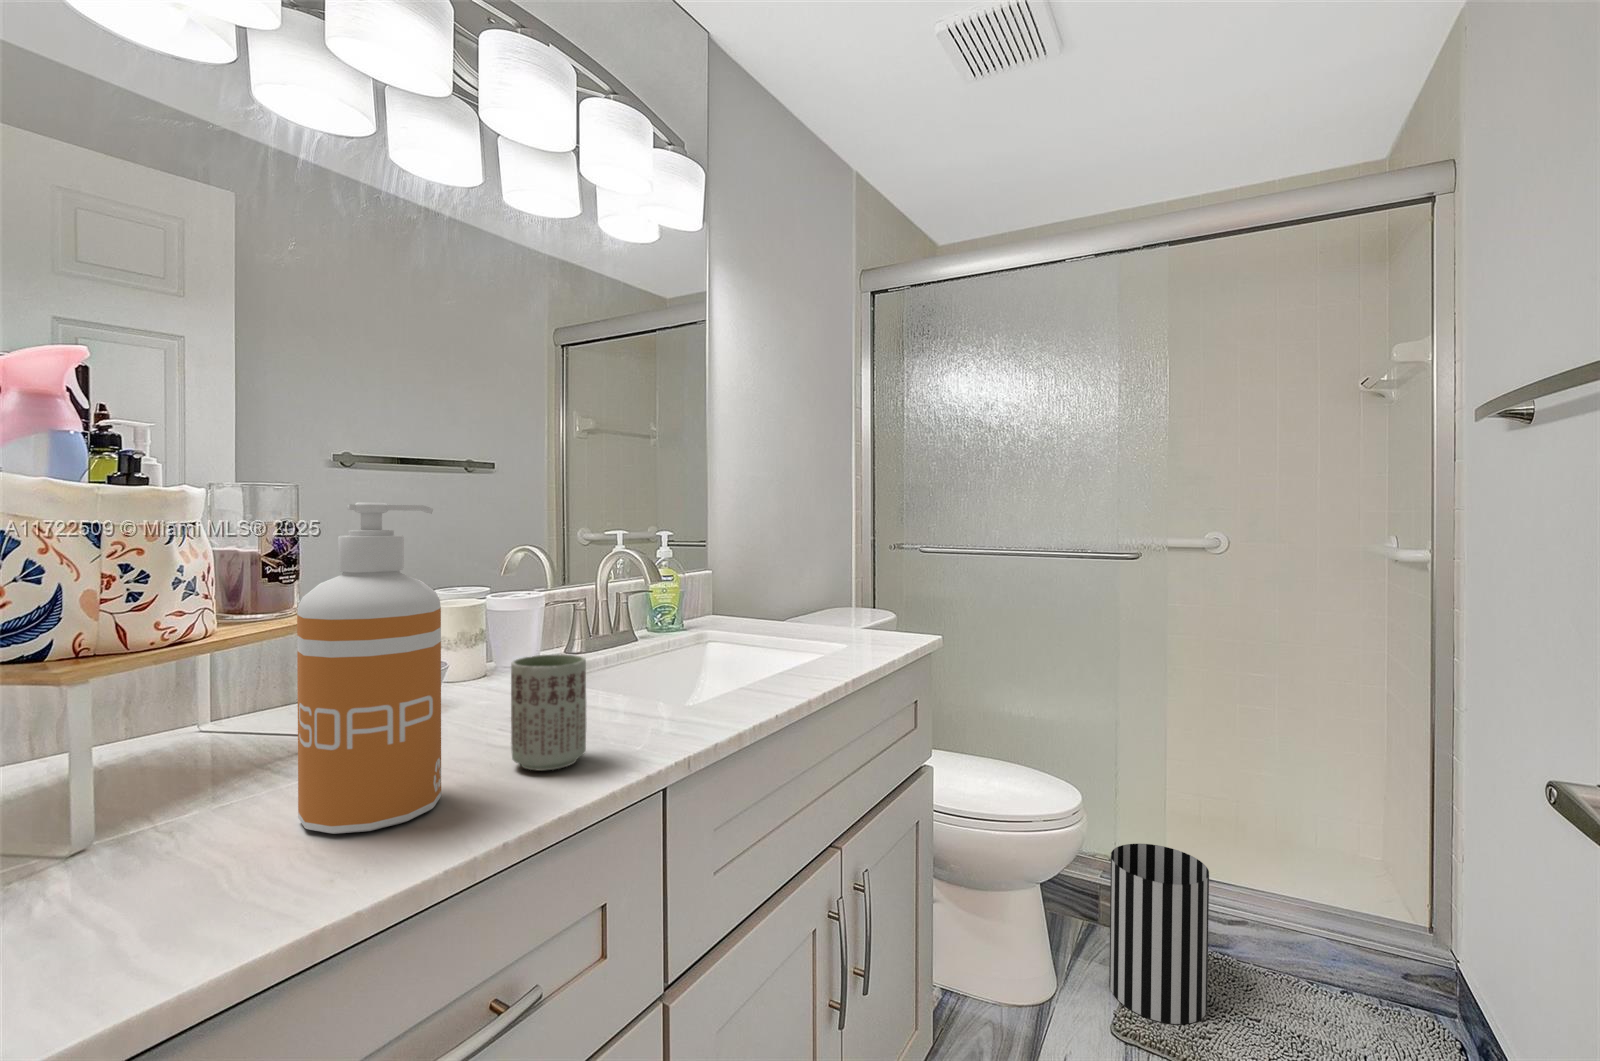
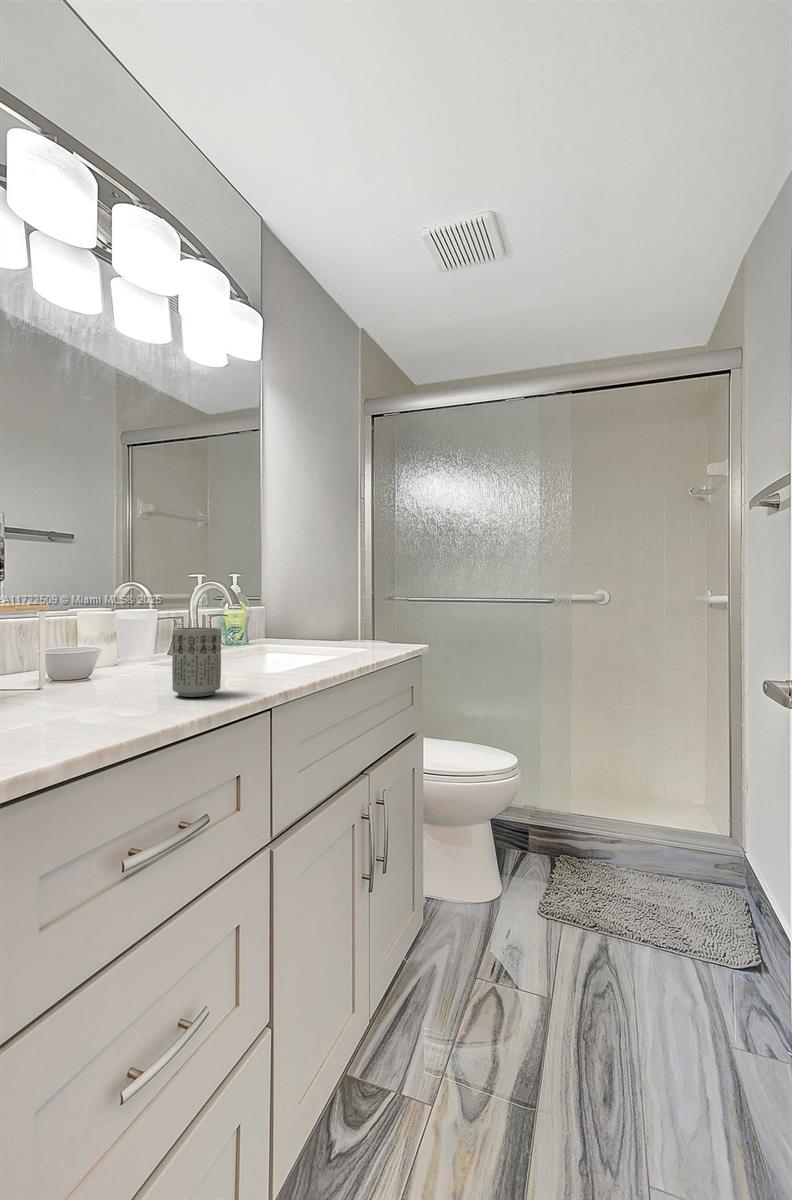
soap dispenser: present [297,502,441,834] -> none [49,515,138,719]
wastebasket: present [1109,844,1209,1024] -> none [536,792,598,905]

